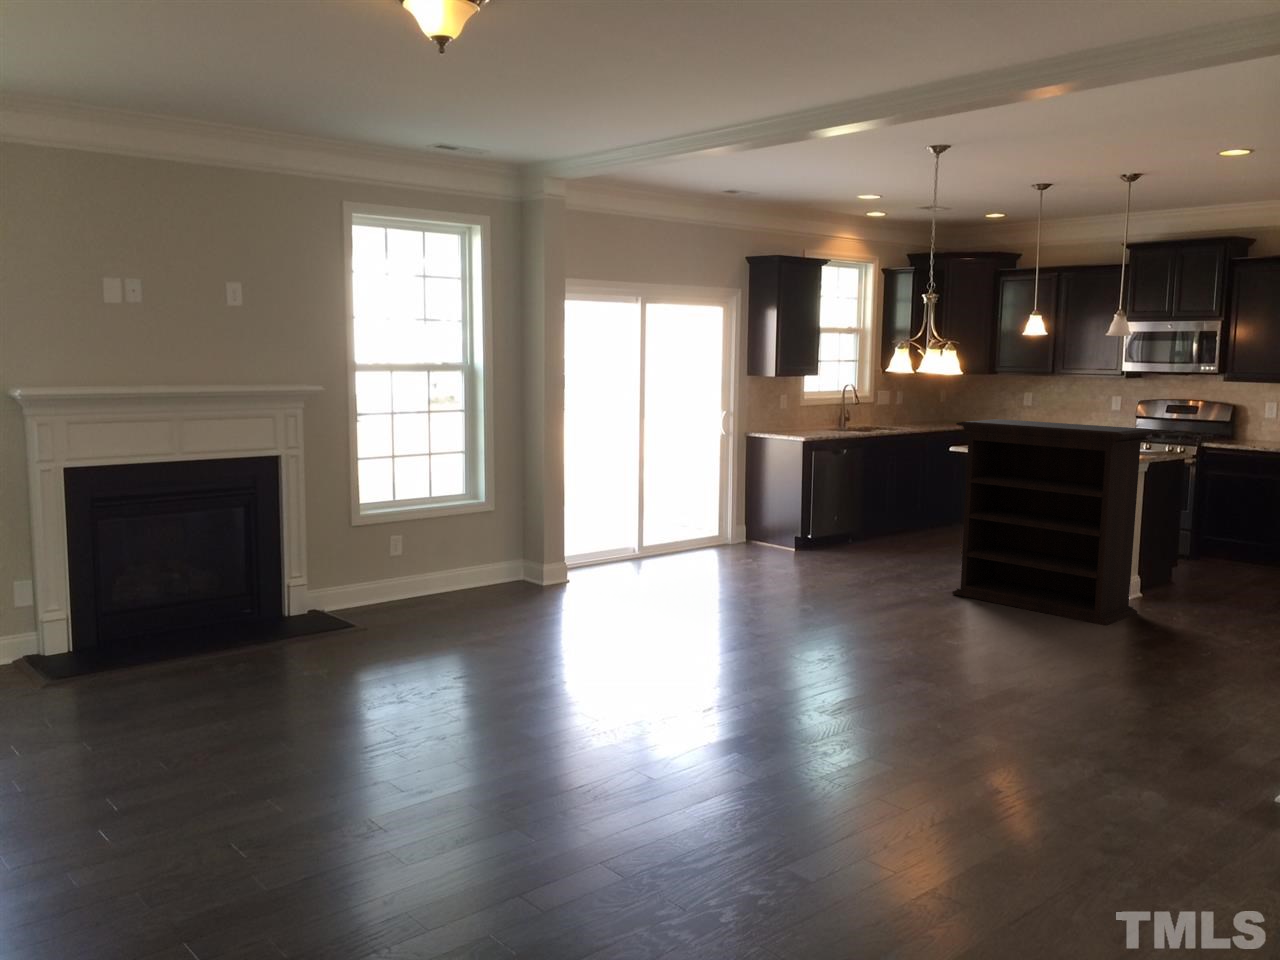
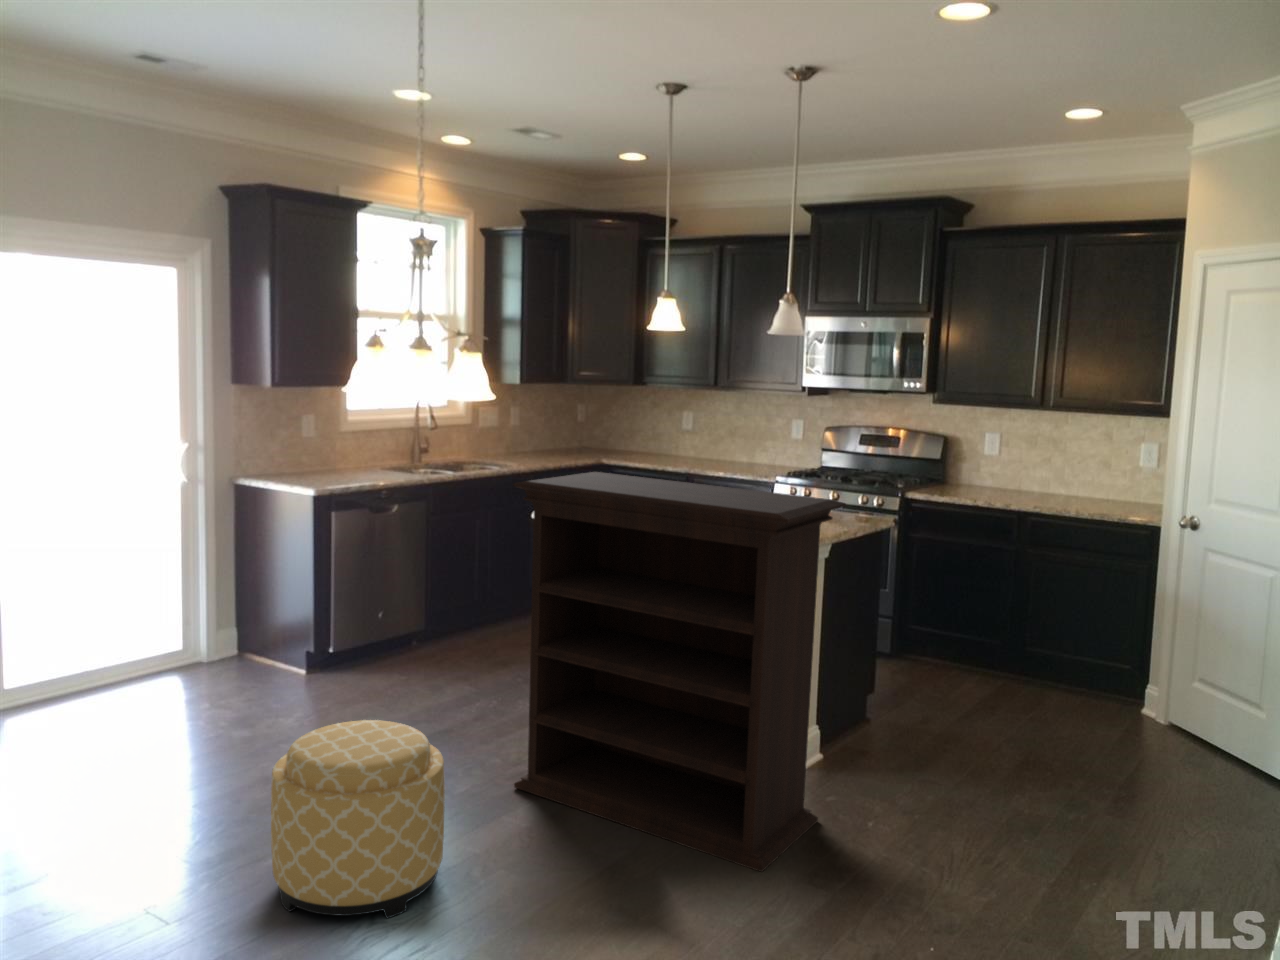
ottoman: none [850,539,936,625] -> present [271,720,445,918]

